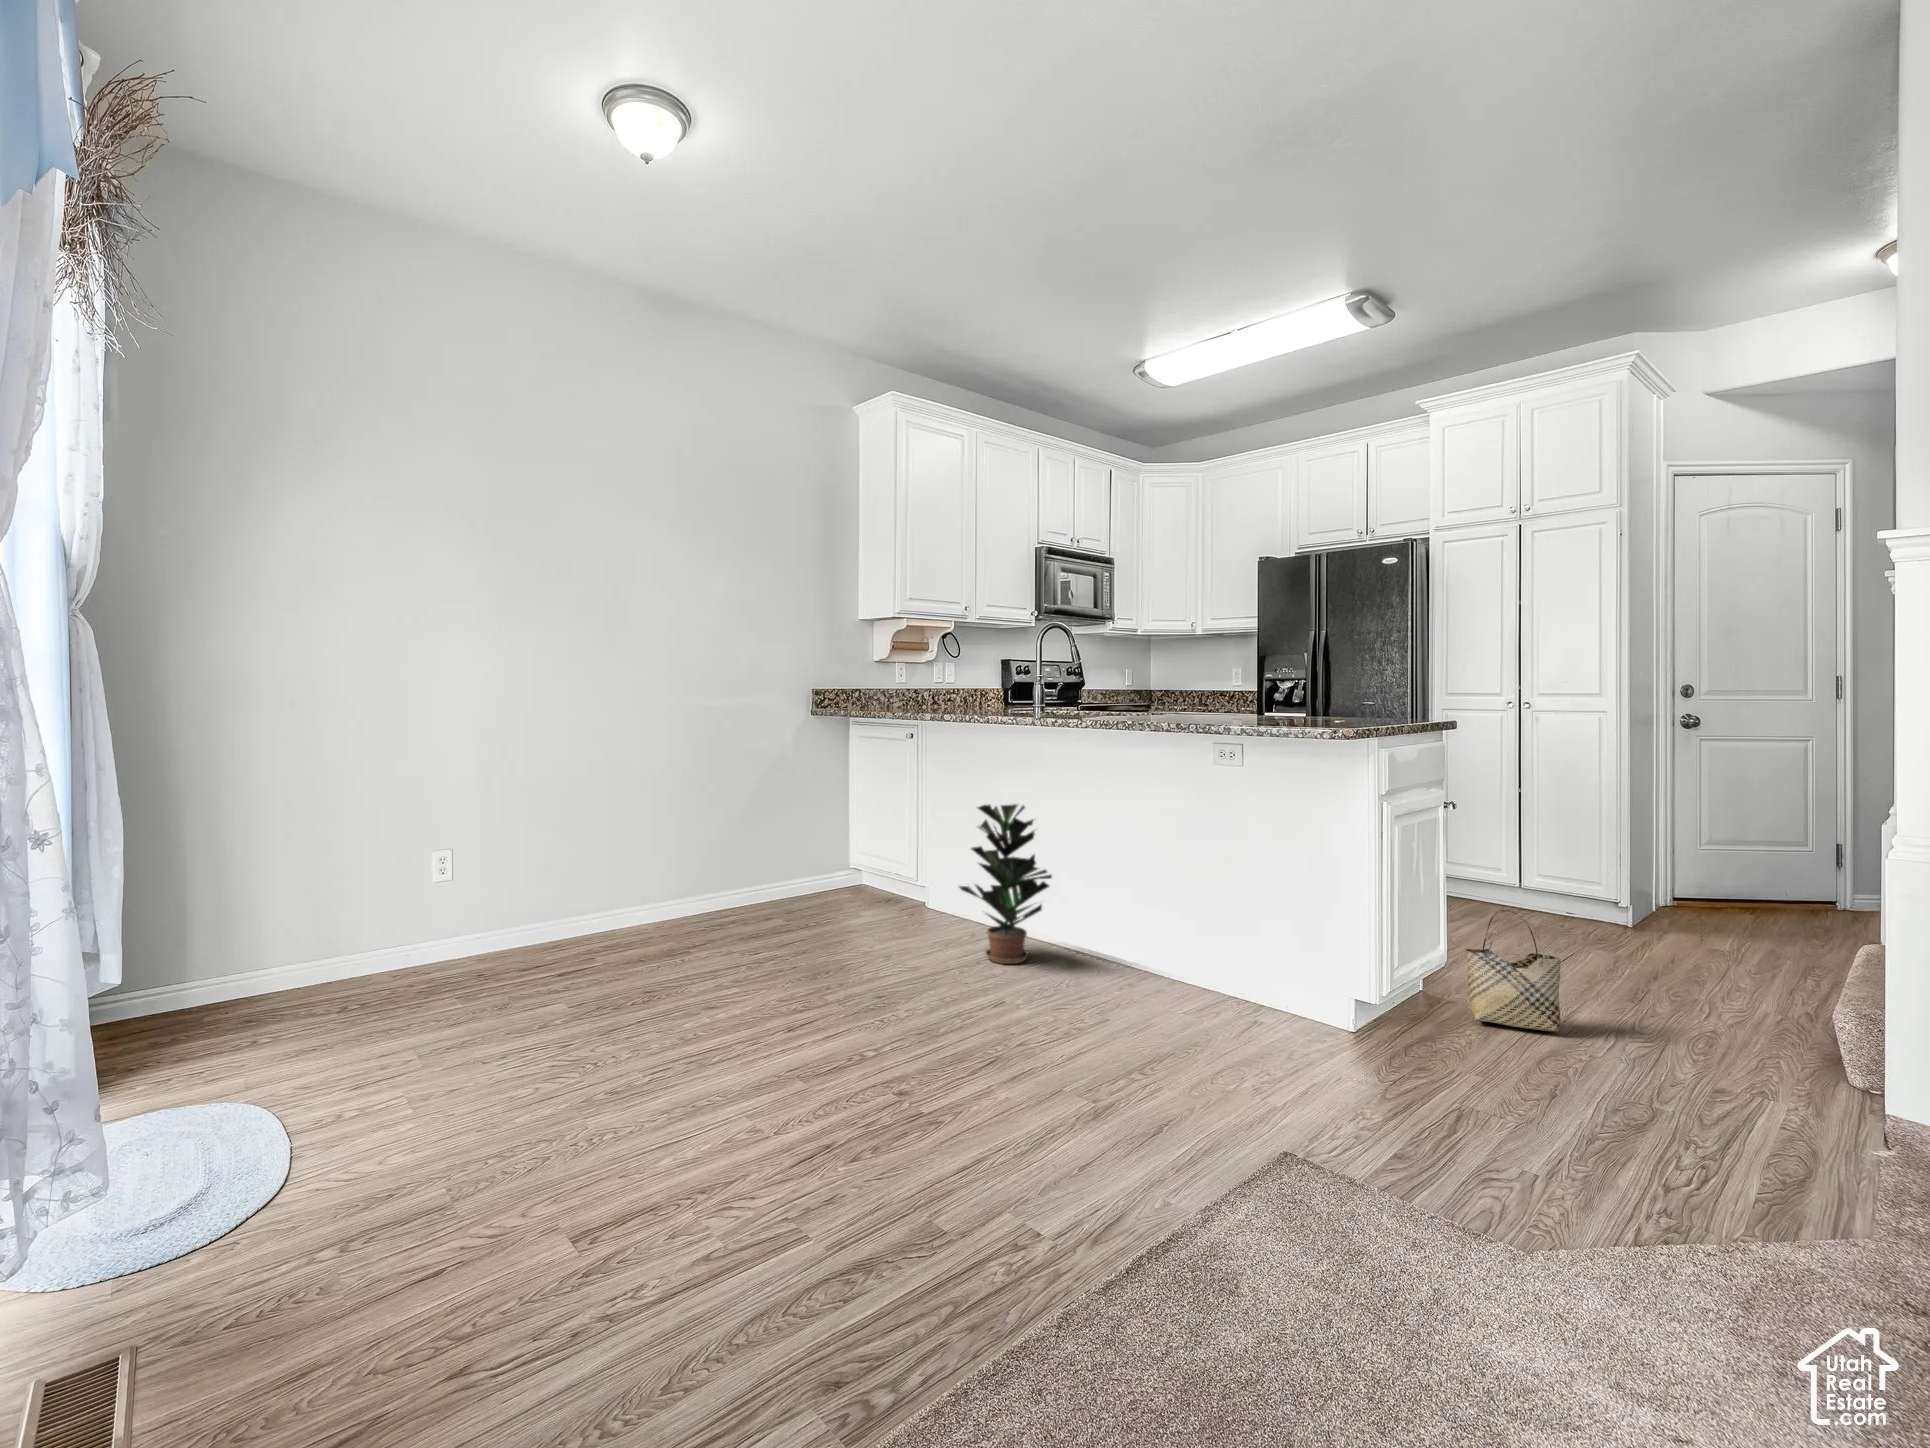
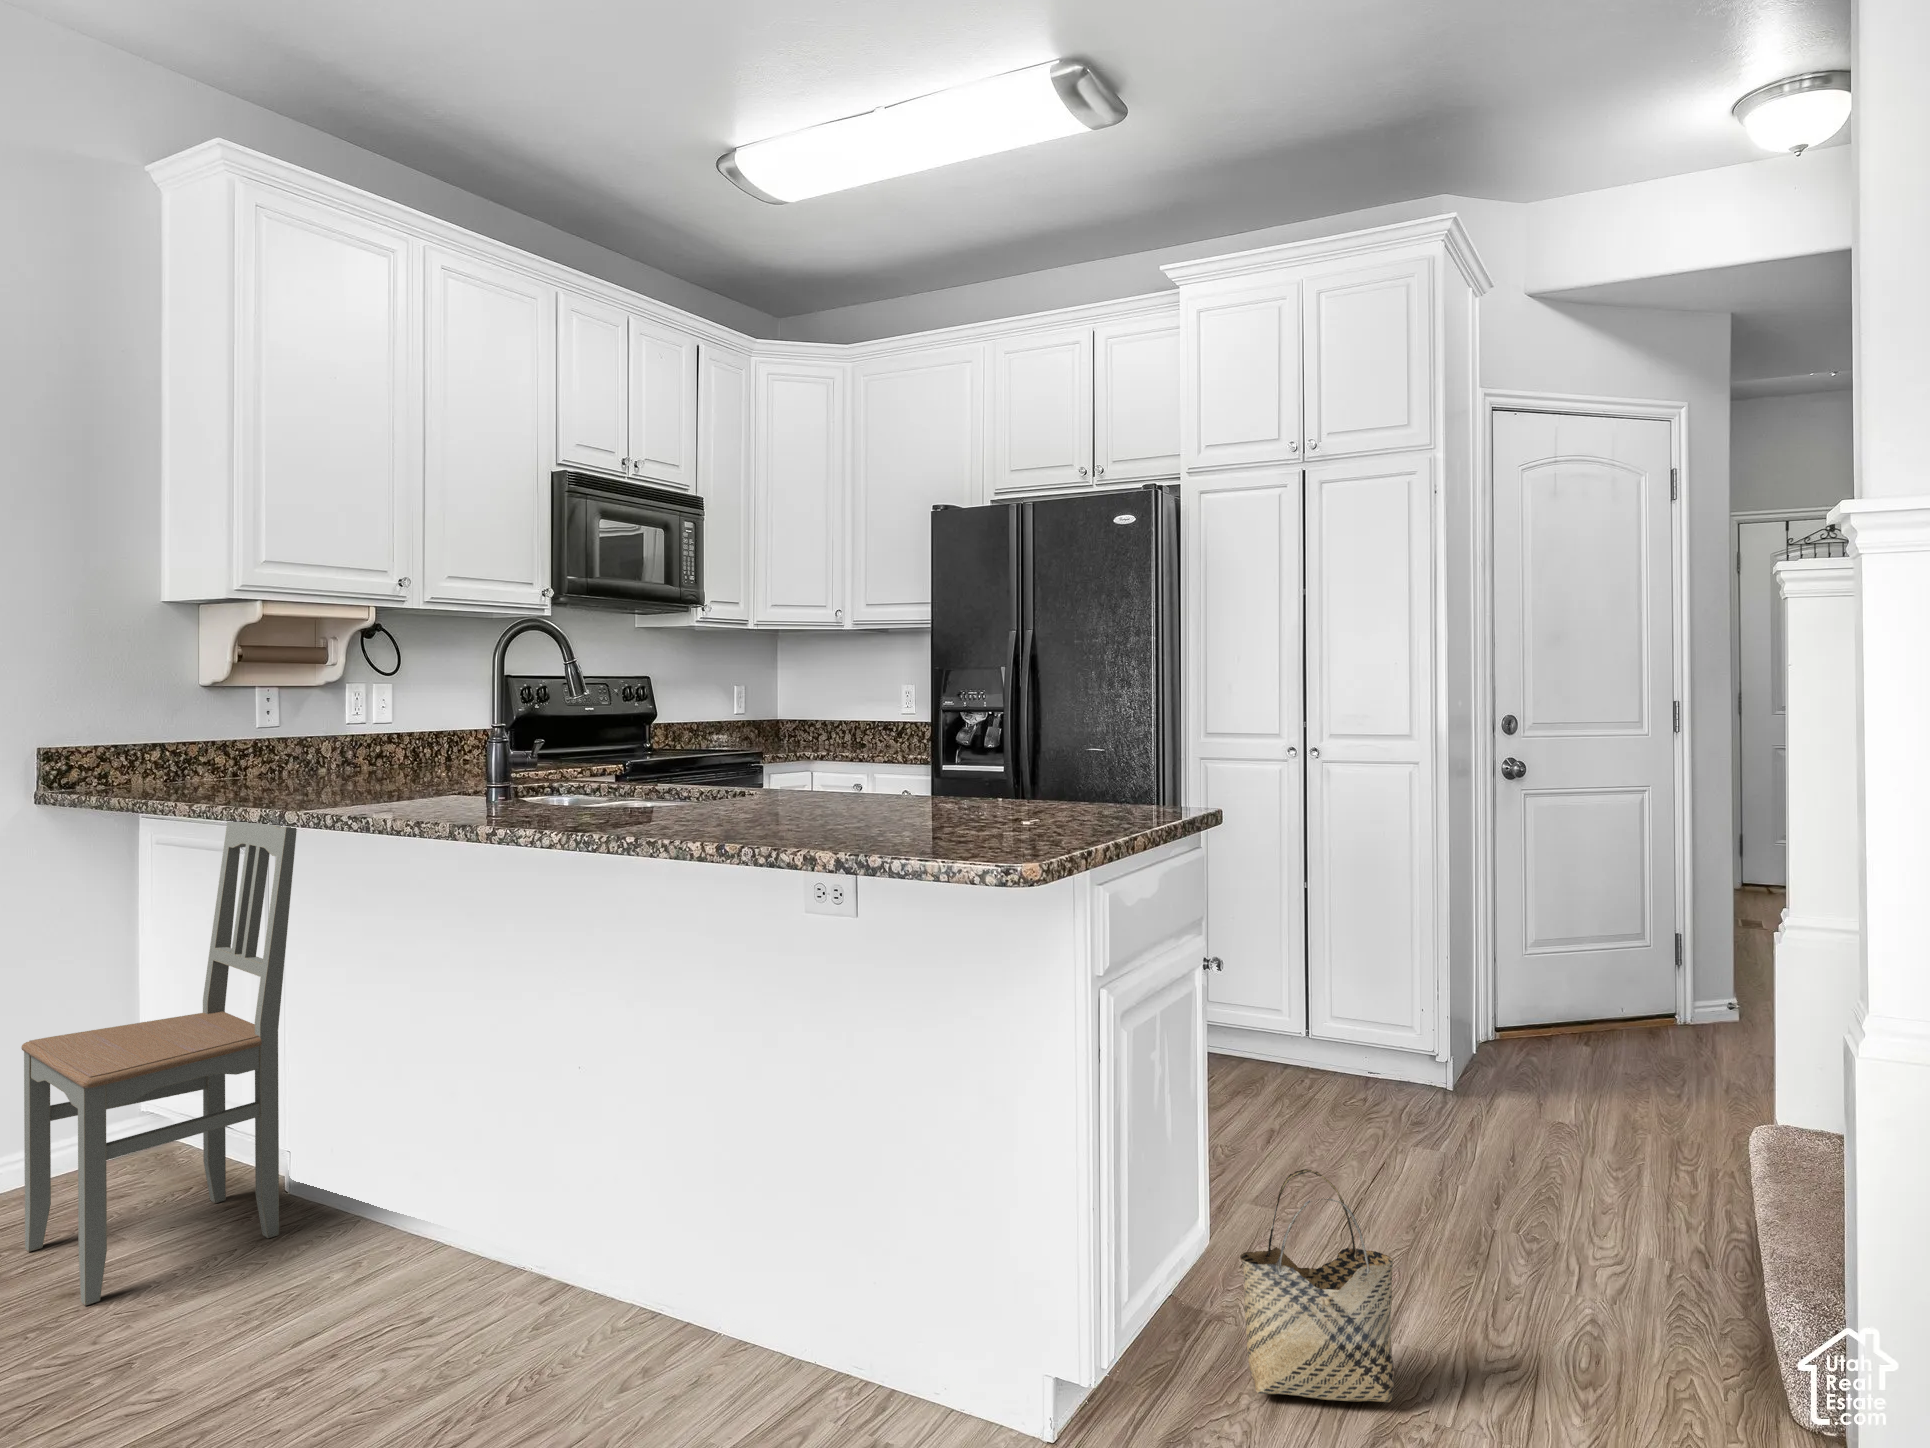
dining chair: none [824,722,943,936] -> present [21,821,297,1306]
potted plant: present [960,804,1052,964] -> none [278,1002,491,1359]

